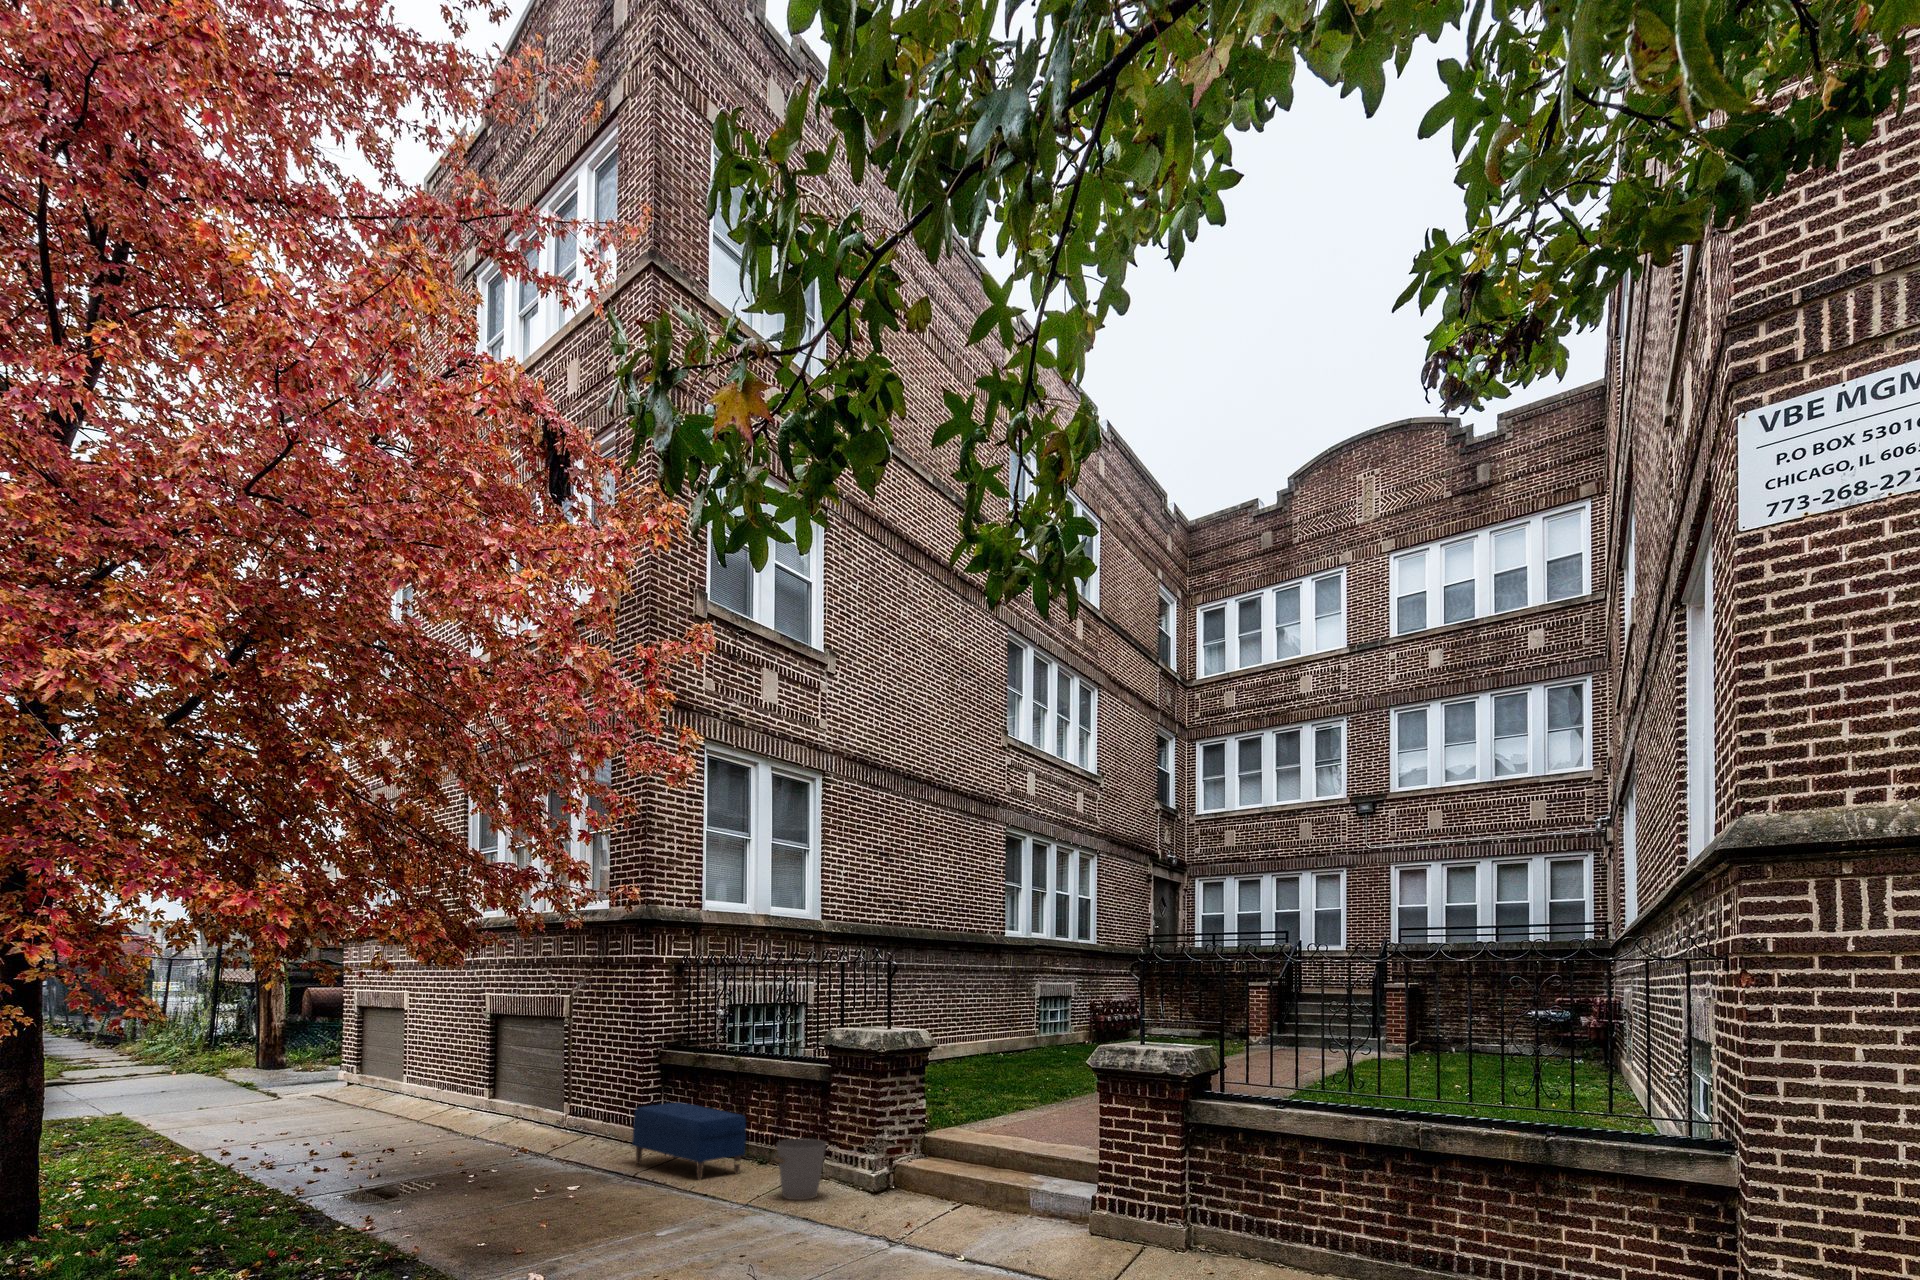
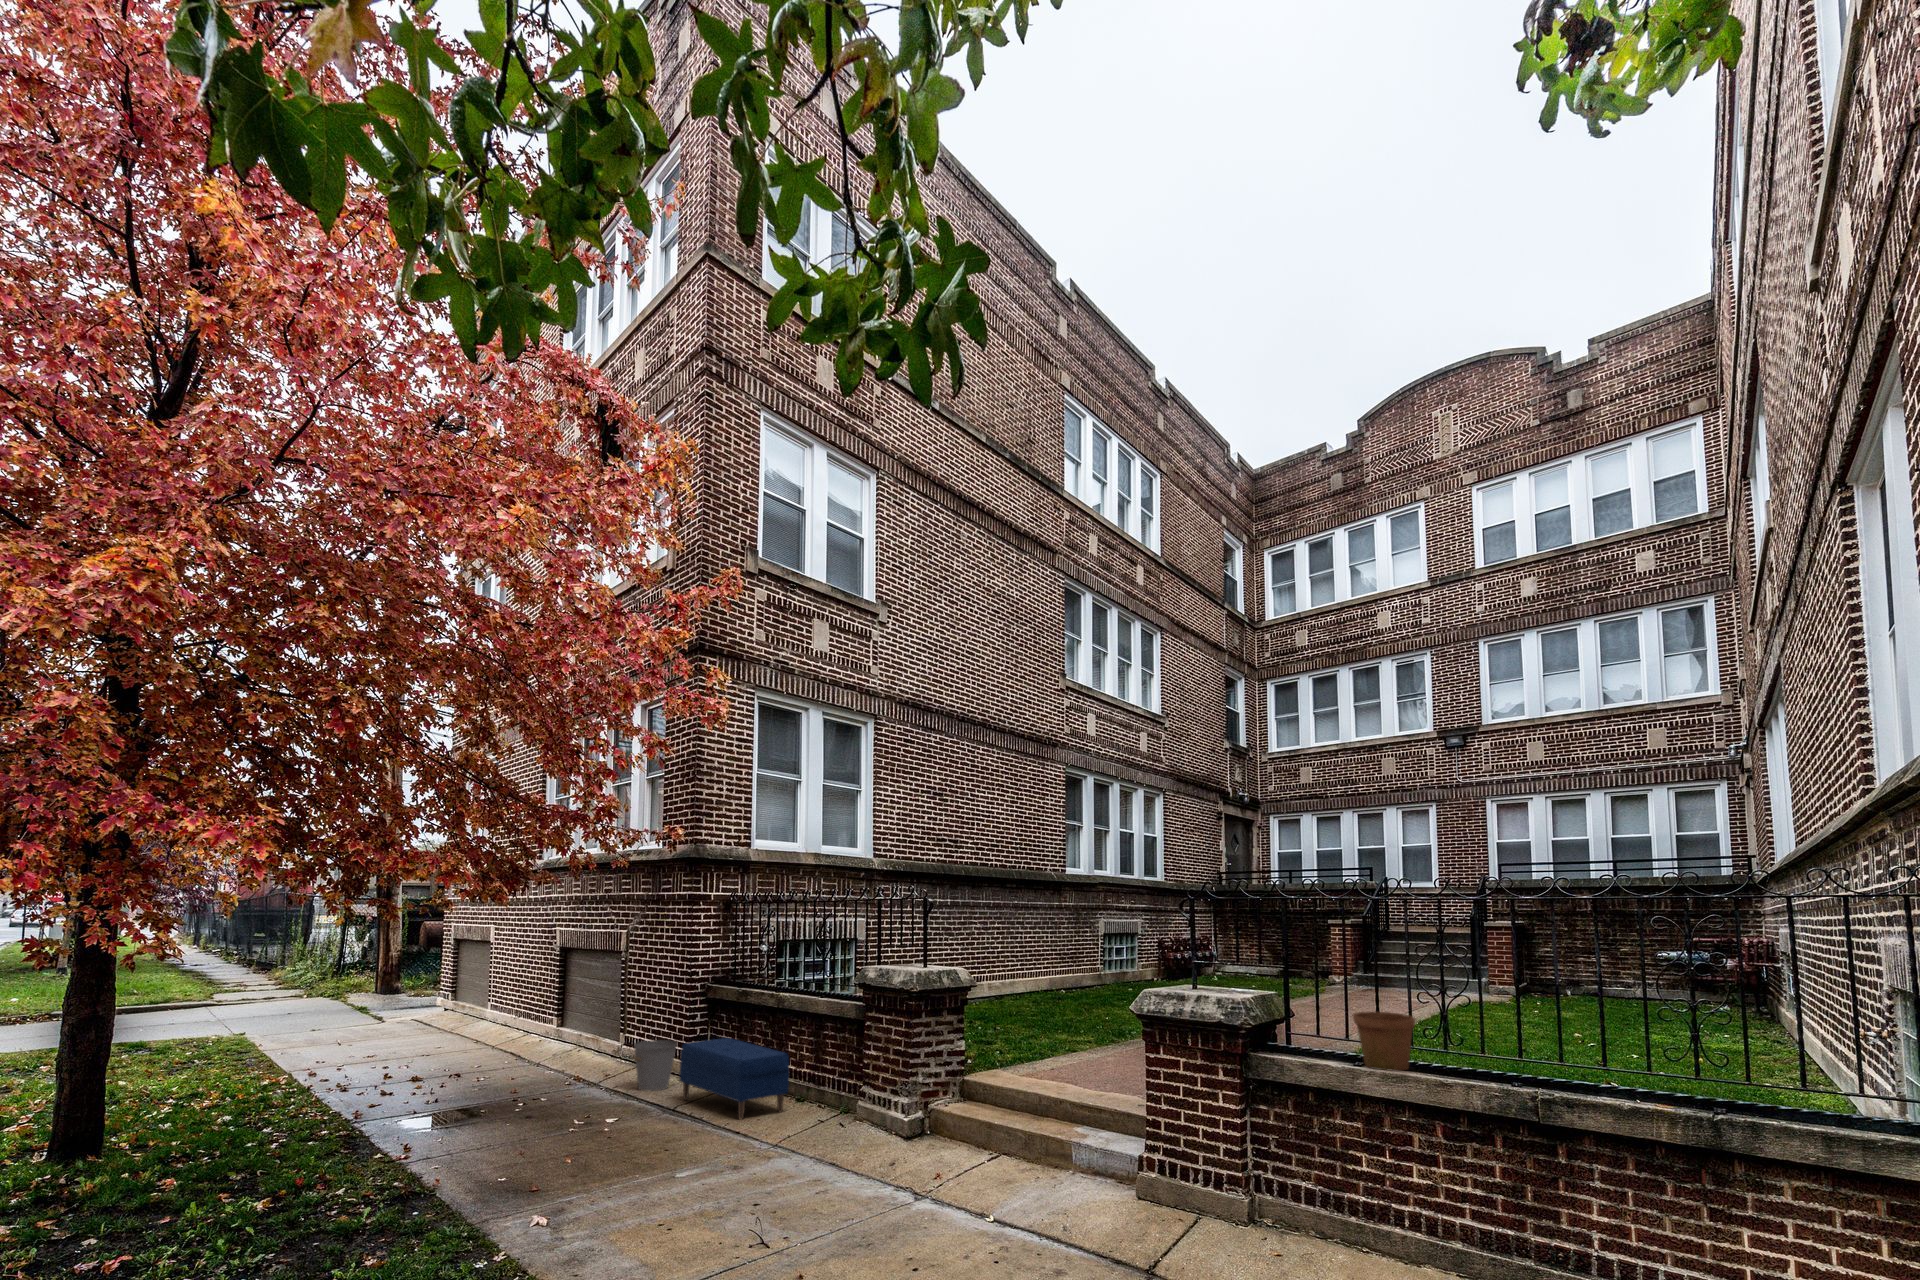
flower pot: none [1275,1060,1328,1109] -> present [1352,1012,1415,1071]
bucket: present [775,1139,826,1200] -> present [633,1040,677,1091]

